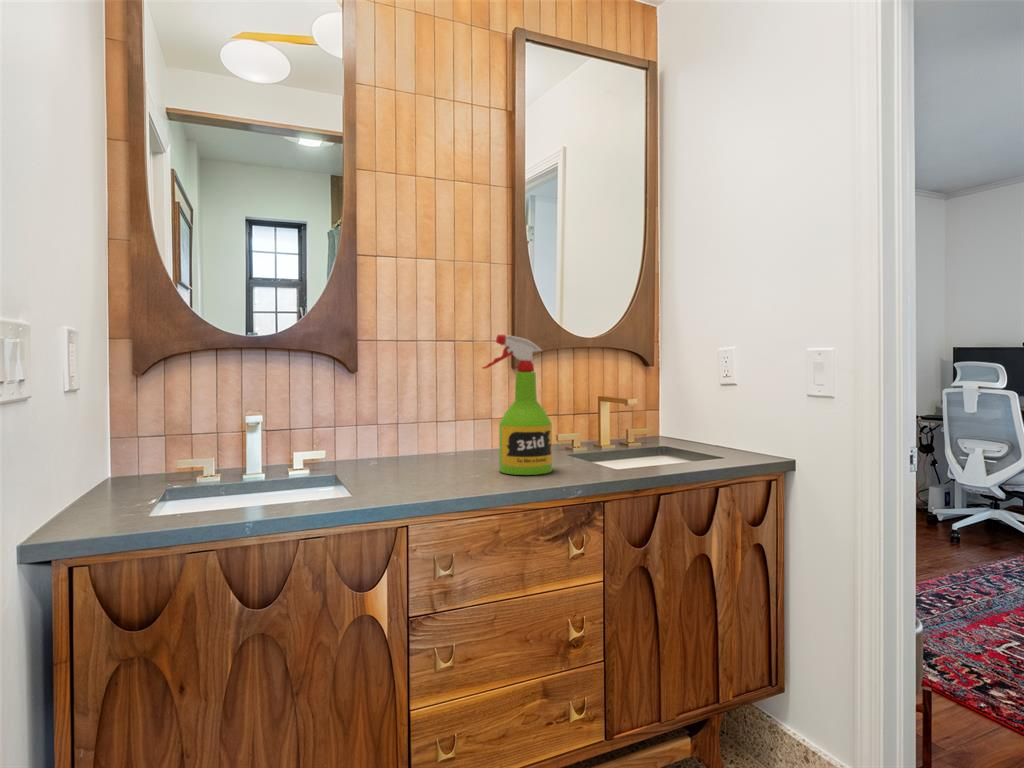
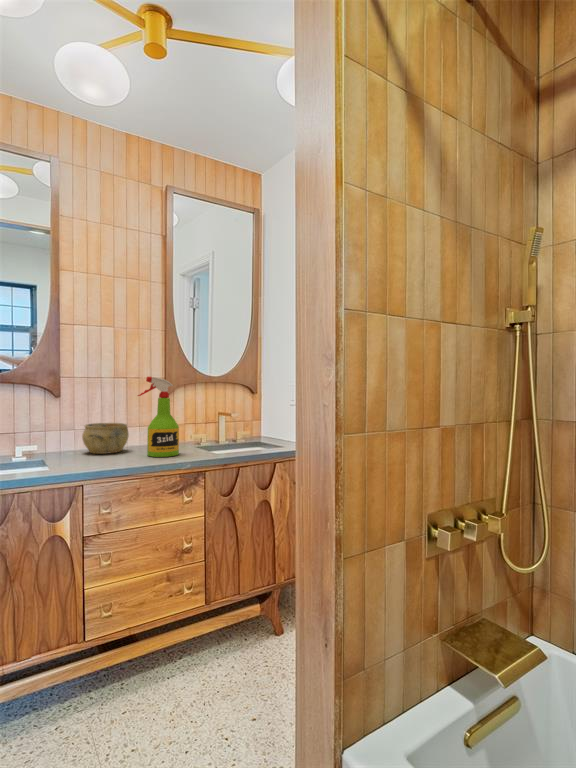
ceramic bowl: none [392,415,464,466] -> present [82,423,129,454]

